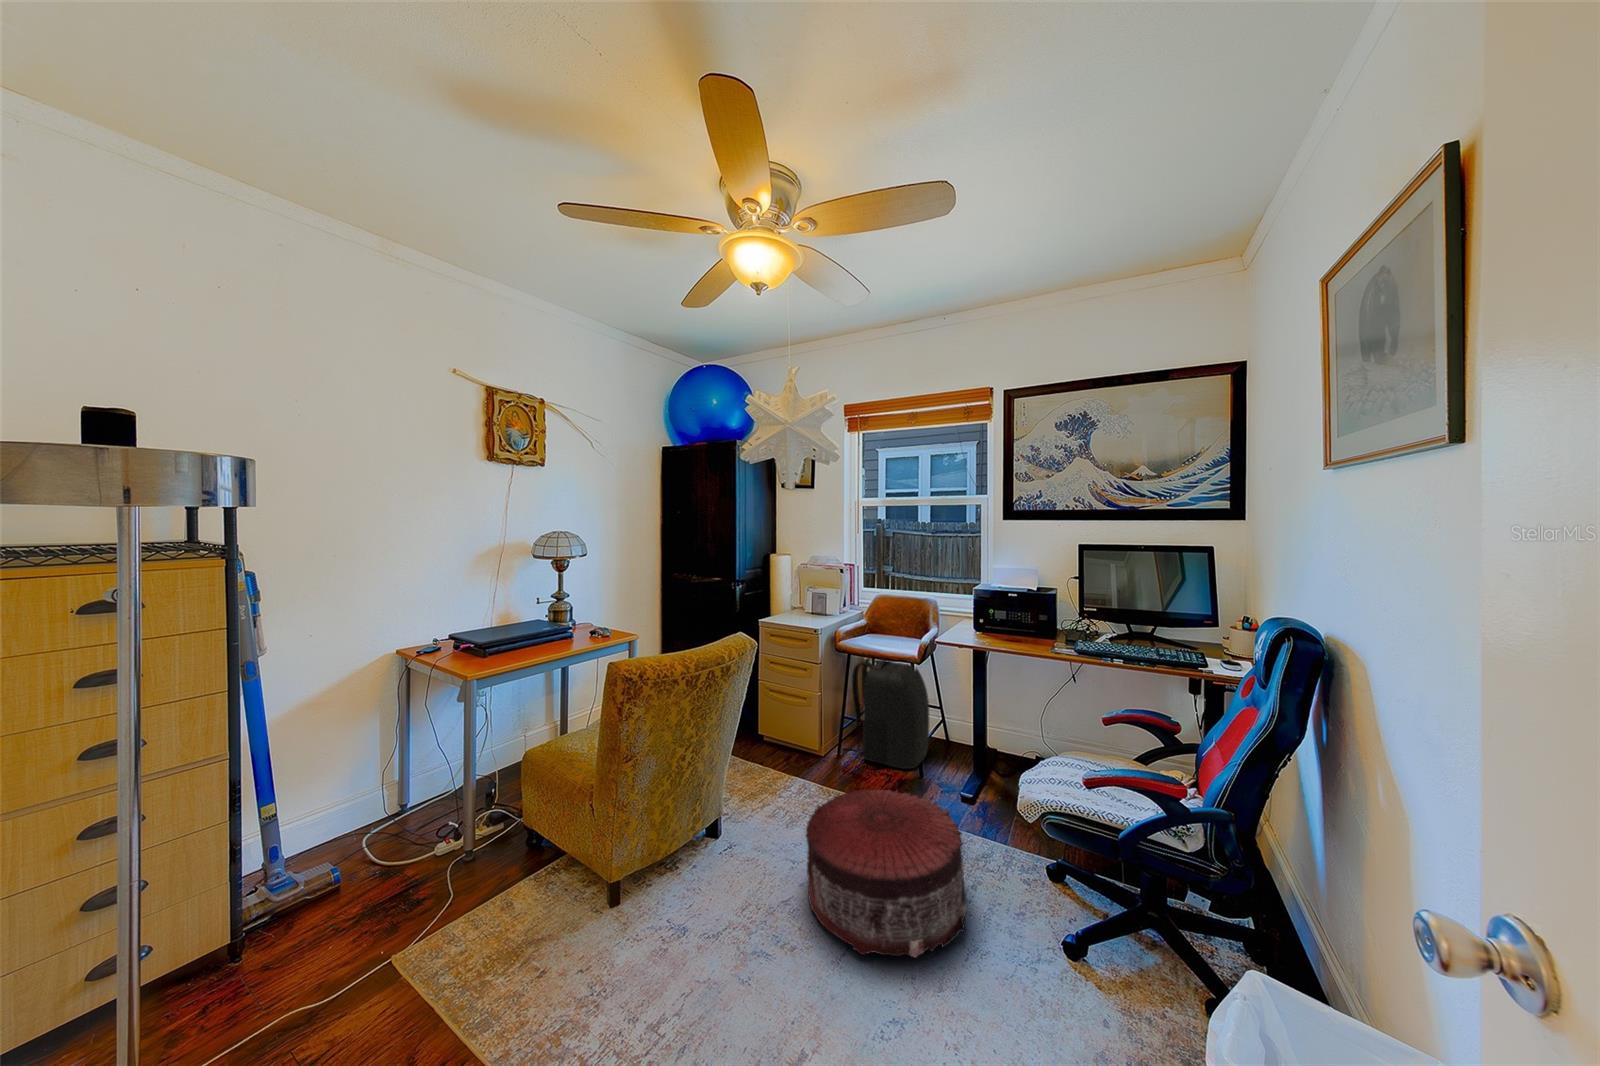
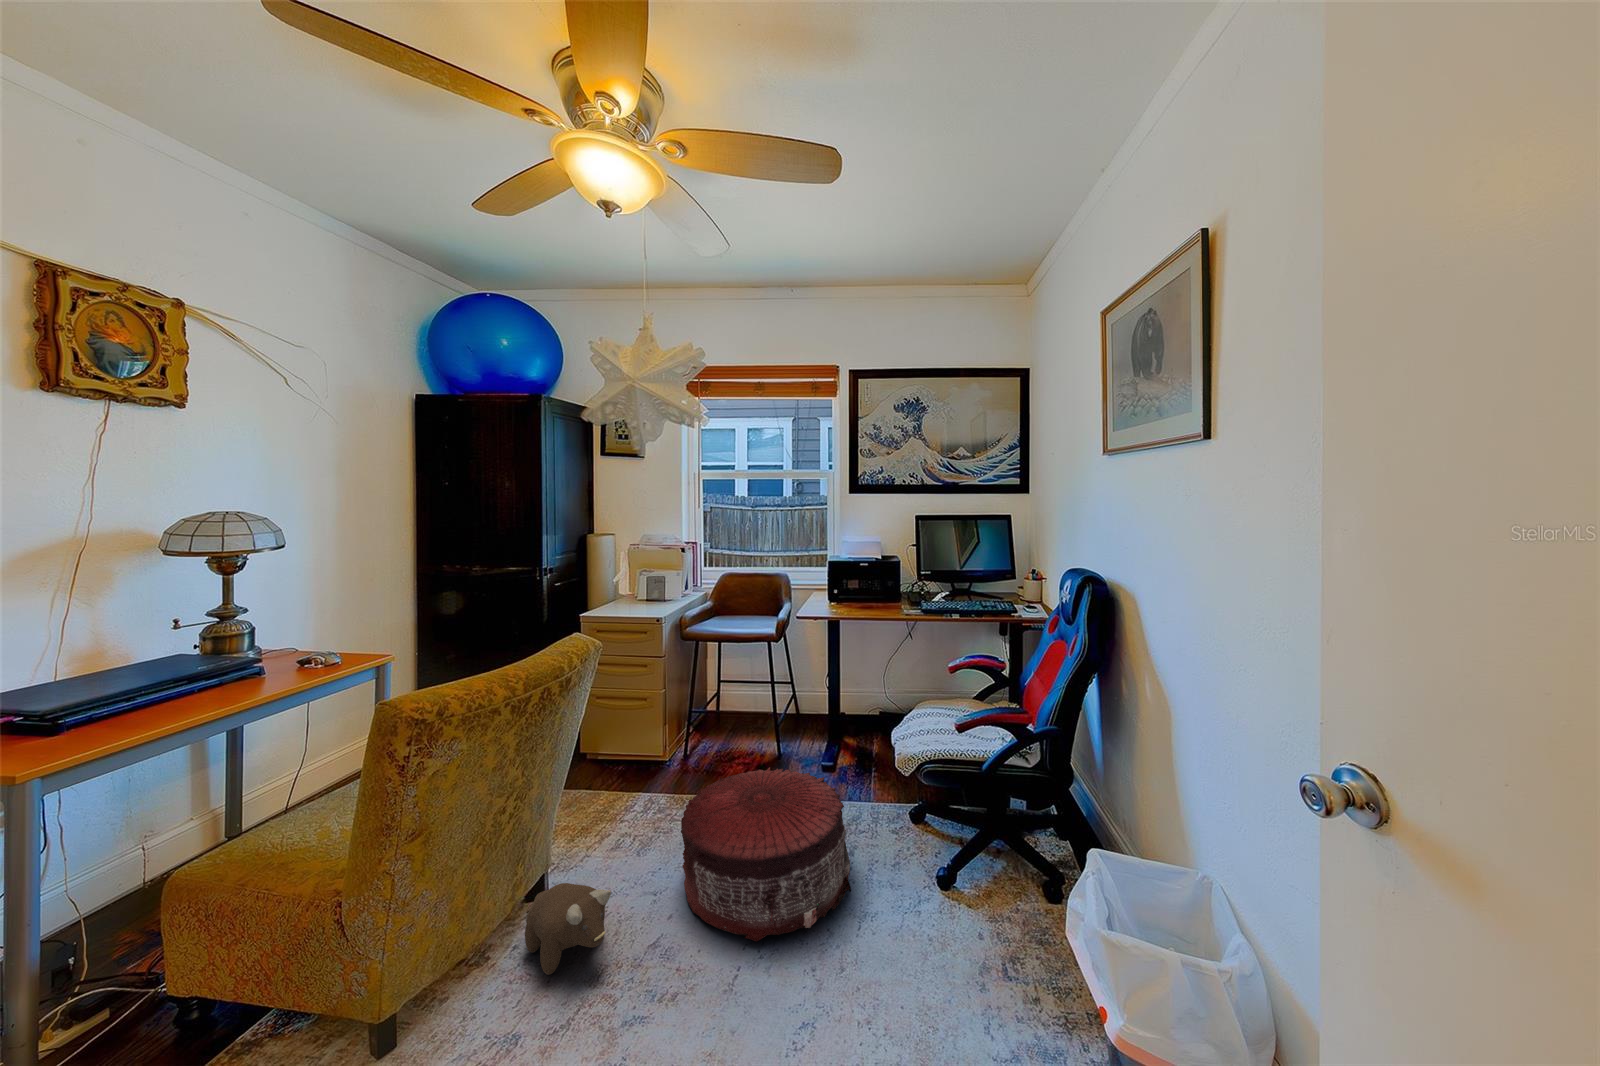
backpack: present [843,658,929,769] -> none [692,640,781,750]
plush toy: none [675,855,739,929] -> present [525,883,611,975]

